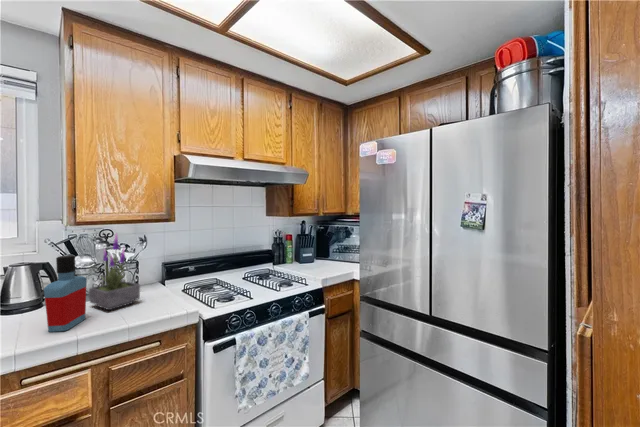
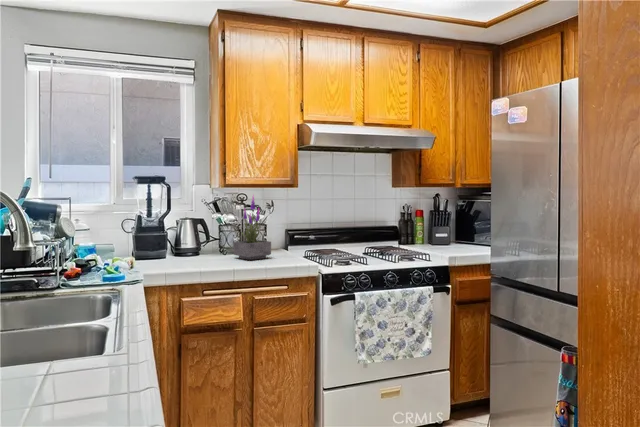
bottle: present [44,255,87,332] -> none [211,208,235,266]

